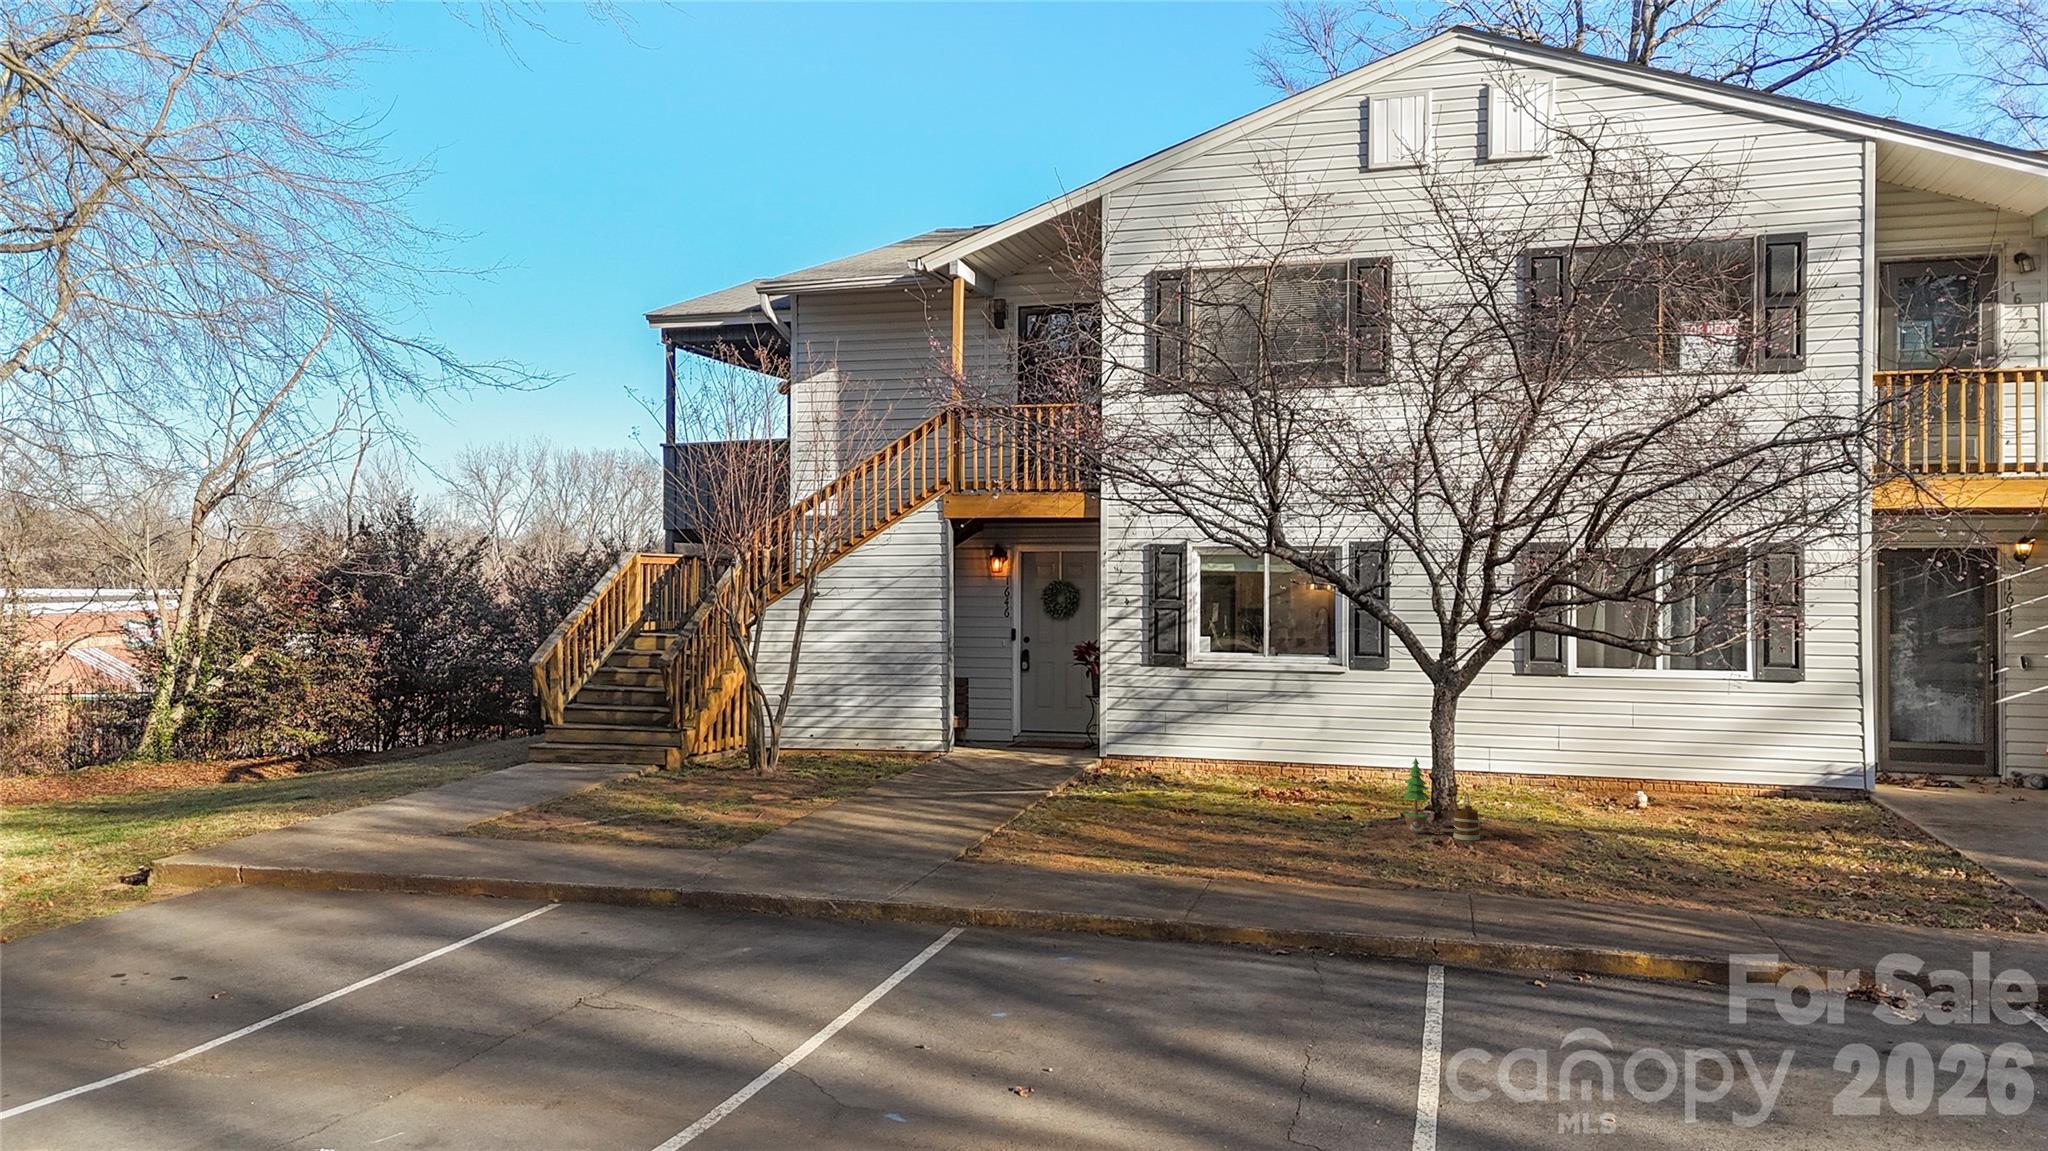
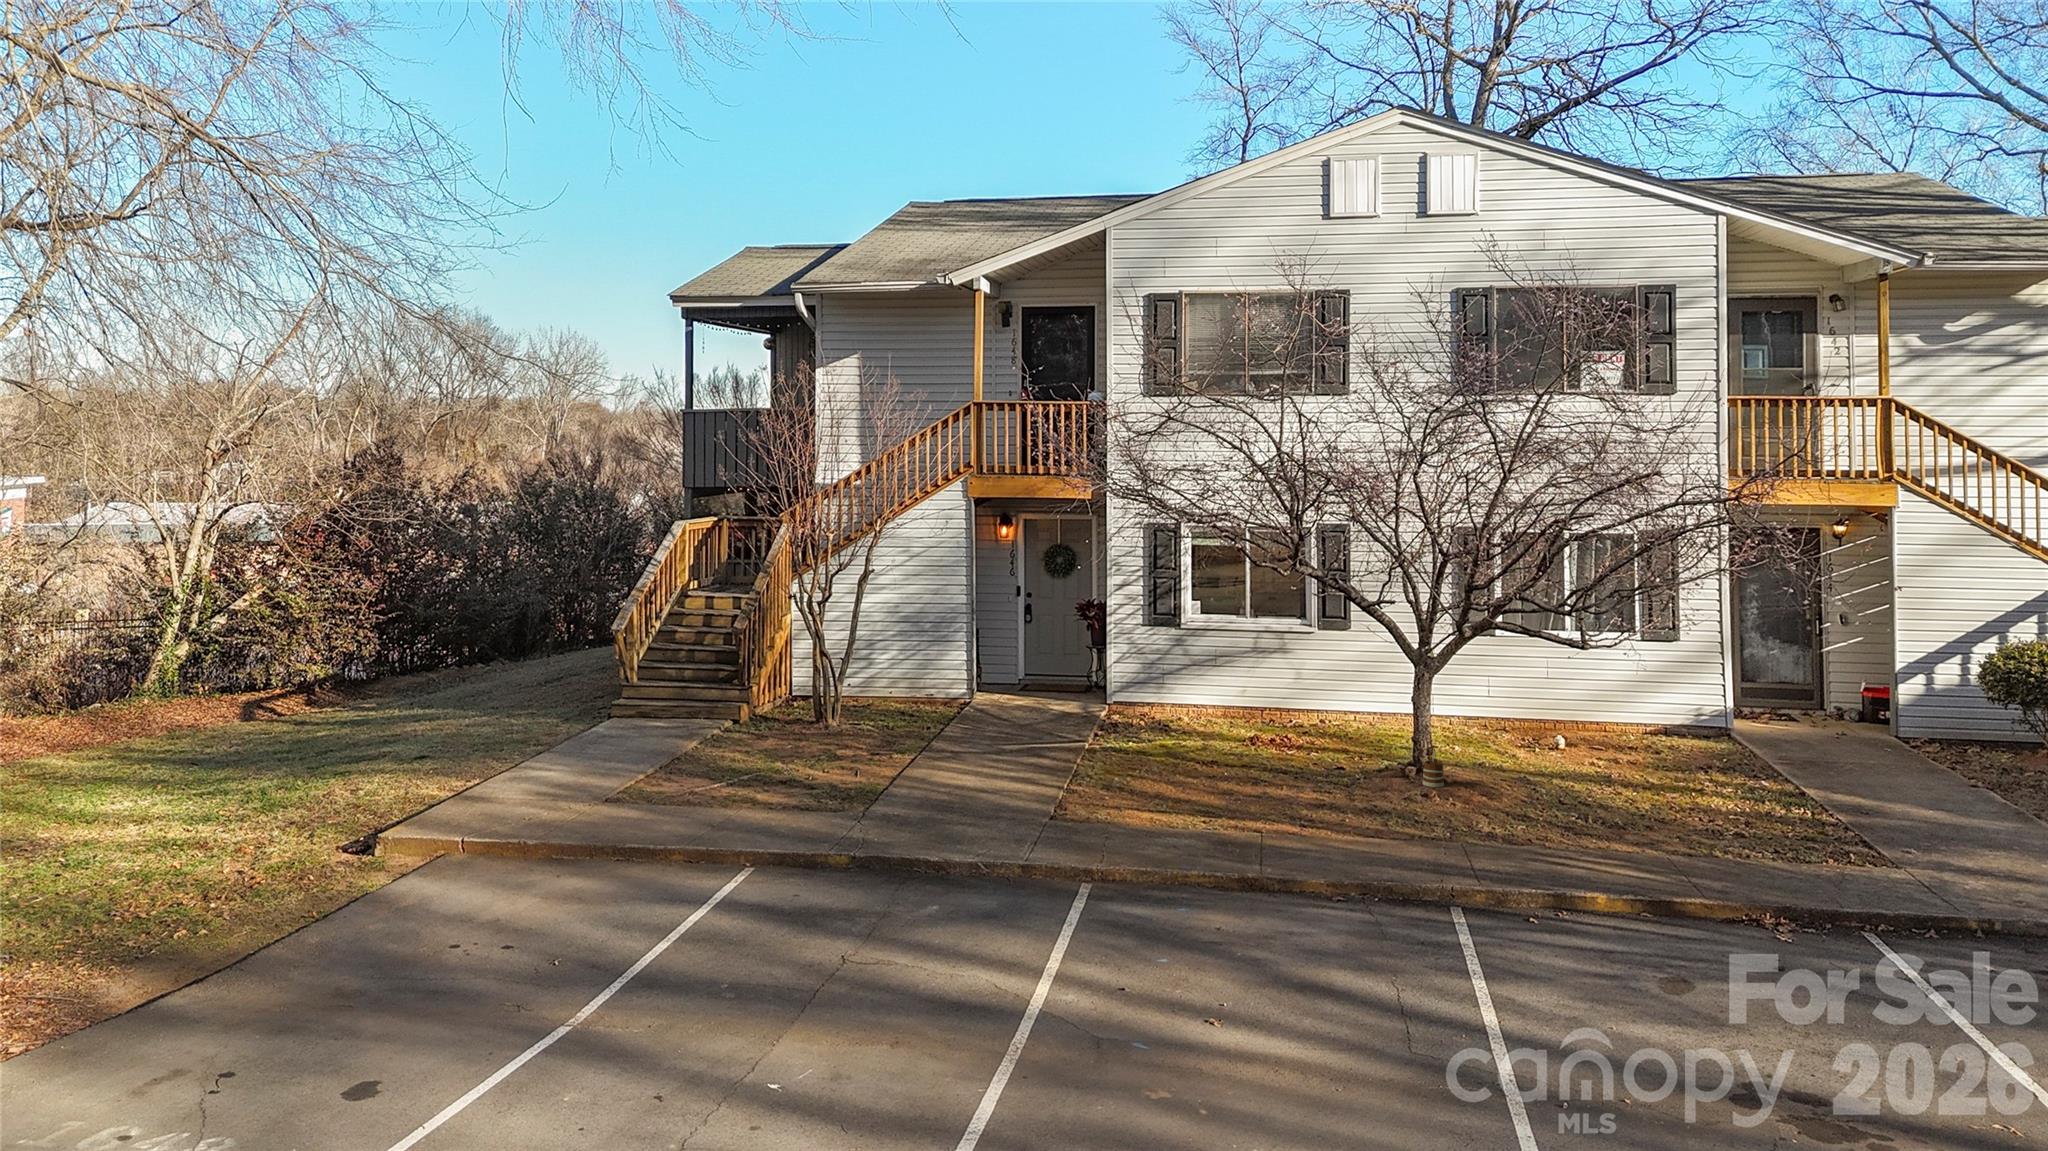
potted tree: present [1402,758,1430,833] -> none [1382,720,1405,781]

